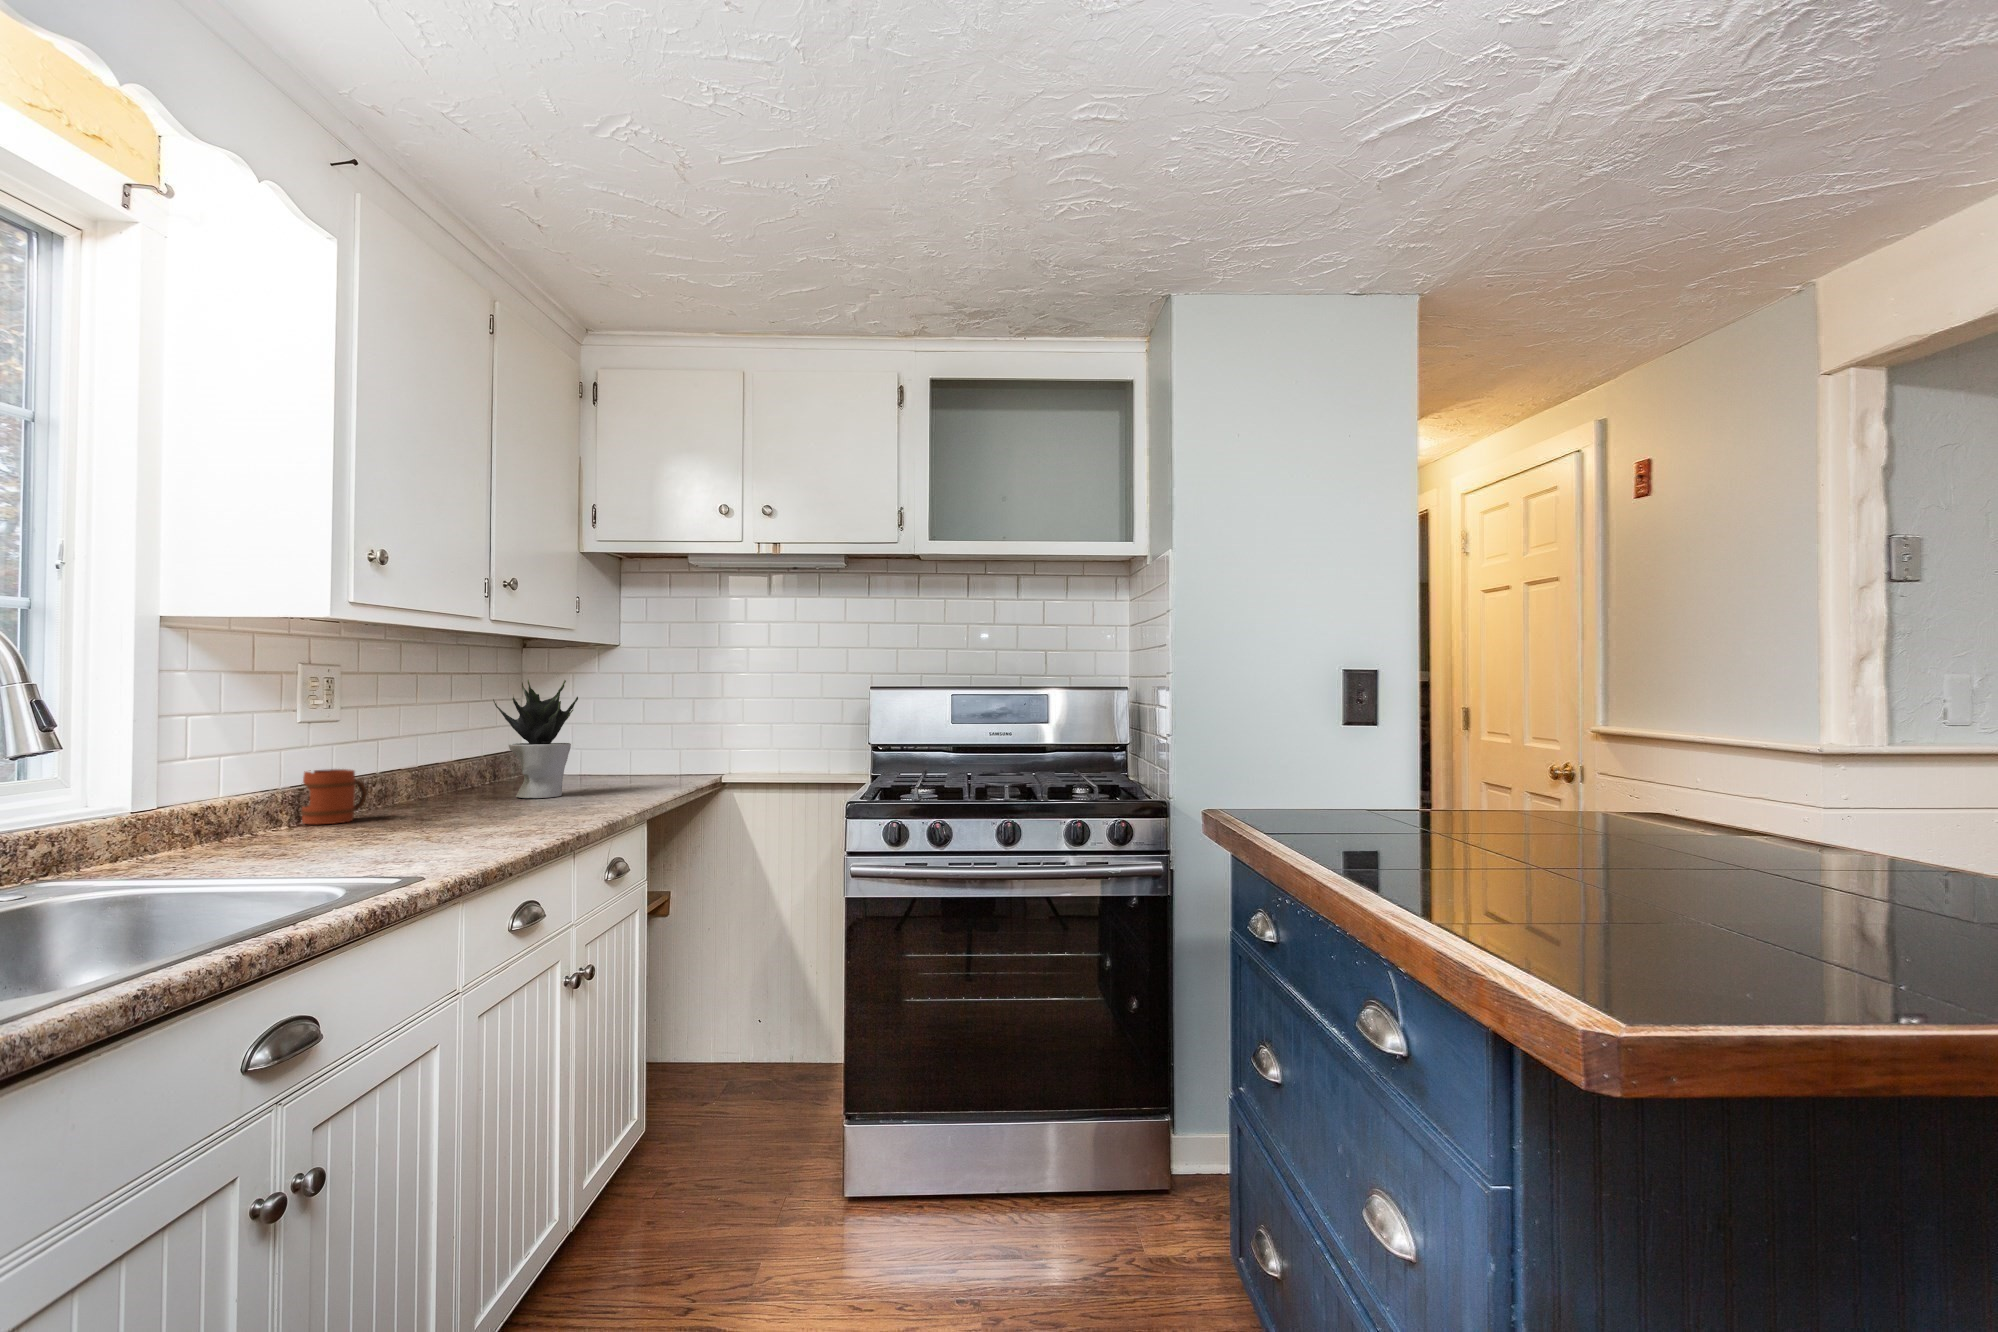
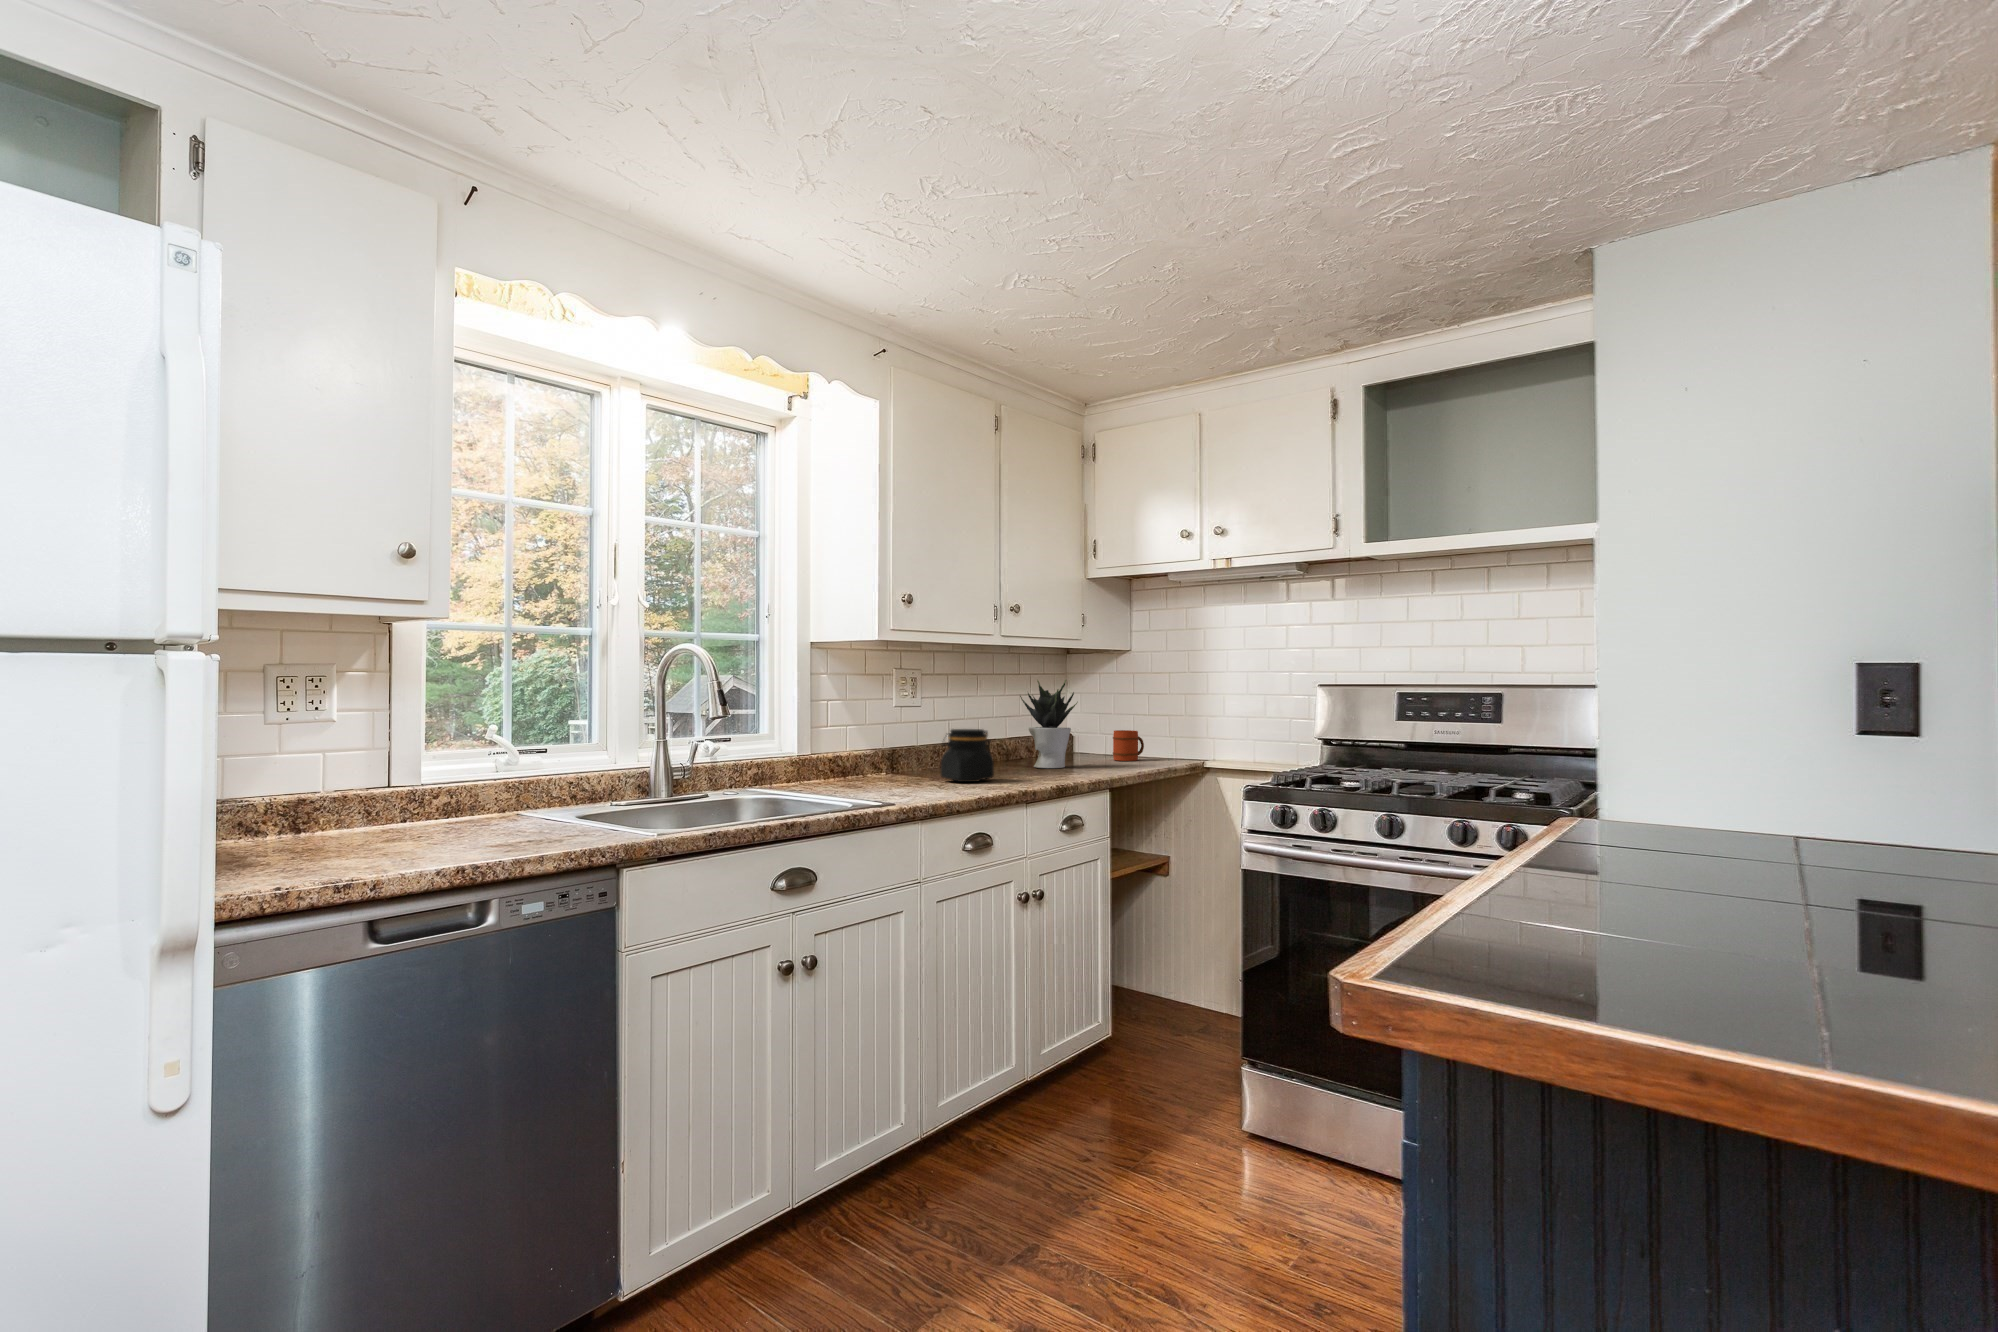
jar: none [416,751,504,828] -> present [941,729,994,782]
mug: present [301,769,367,824] -> present [1113,730,1144,761]

